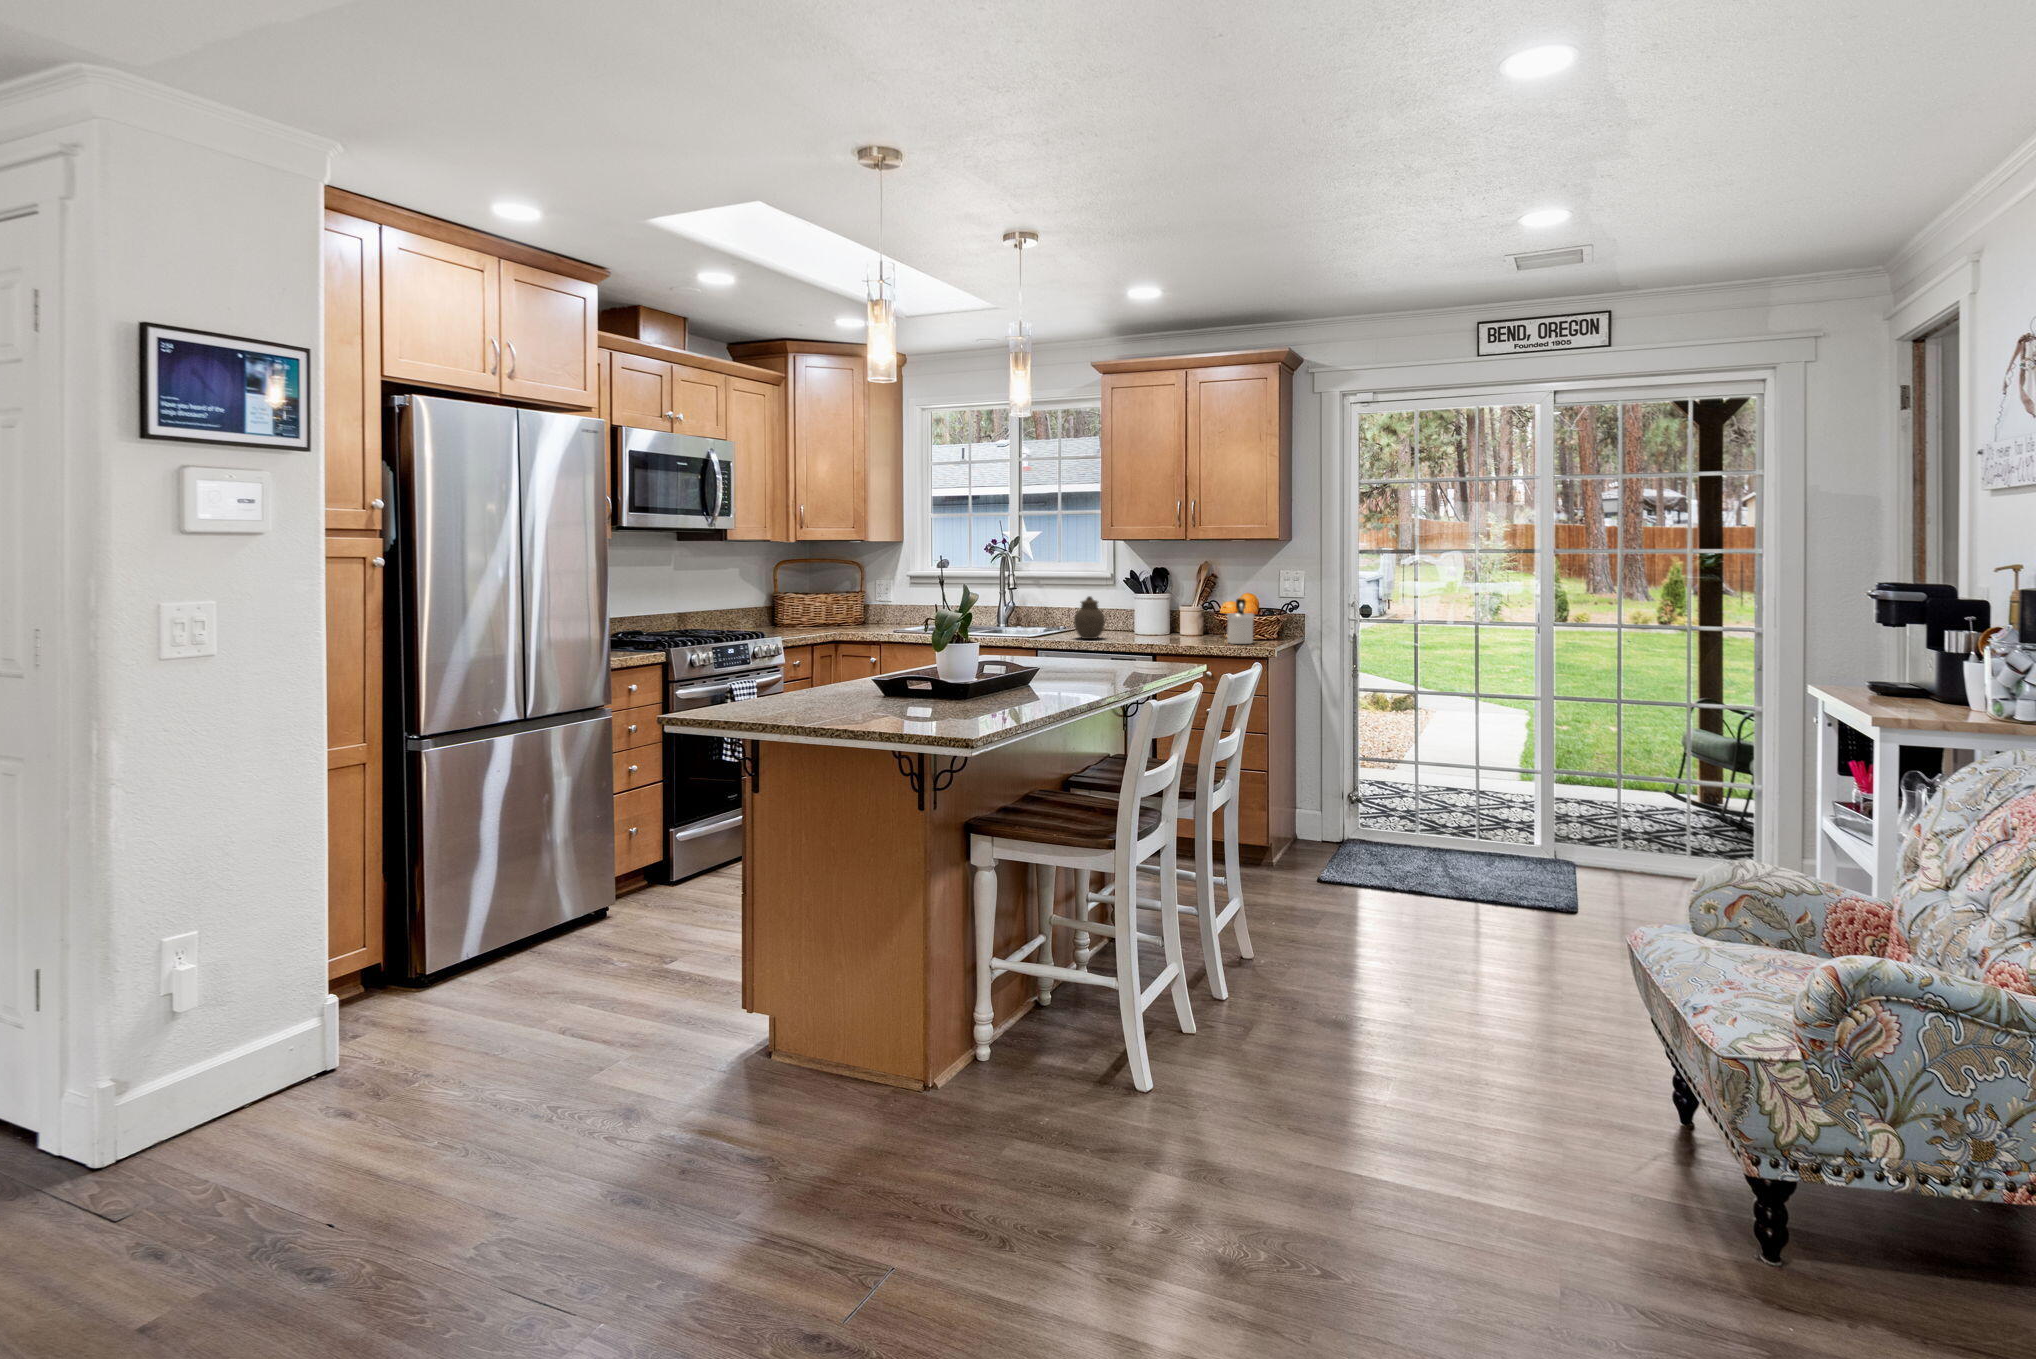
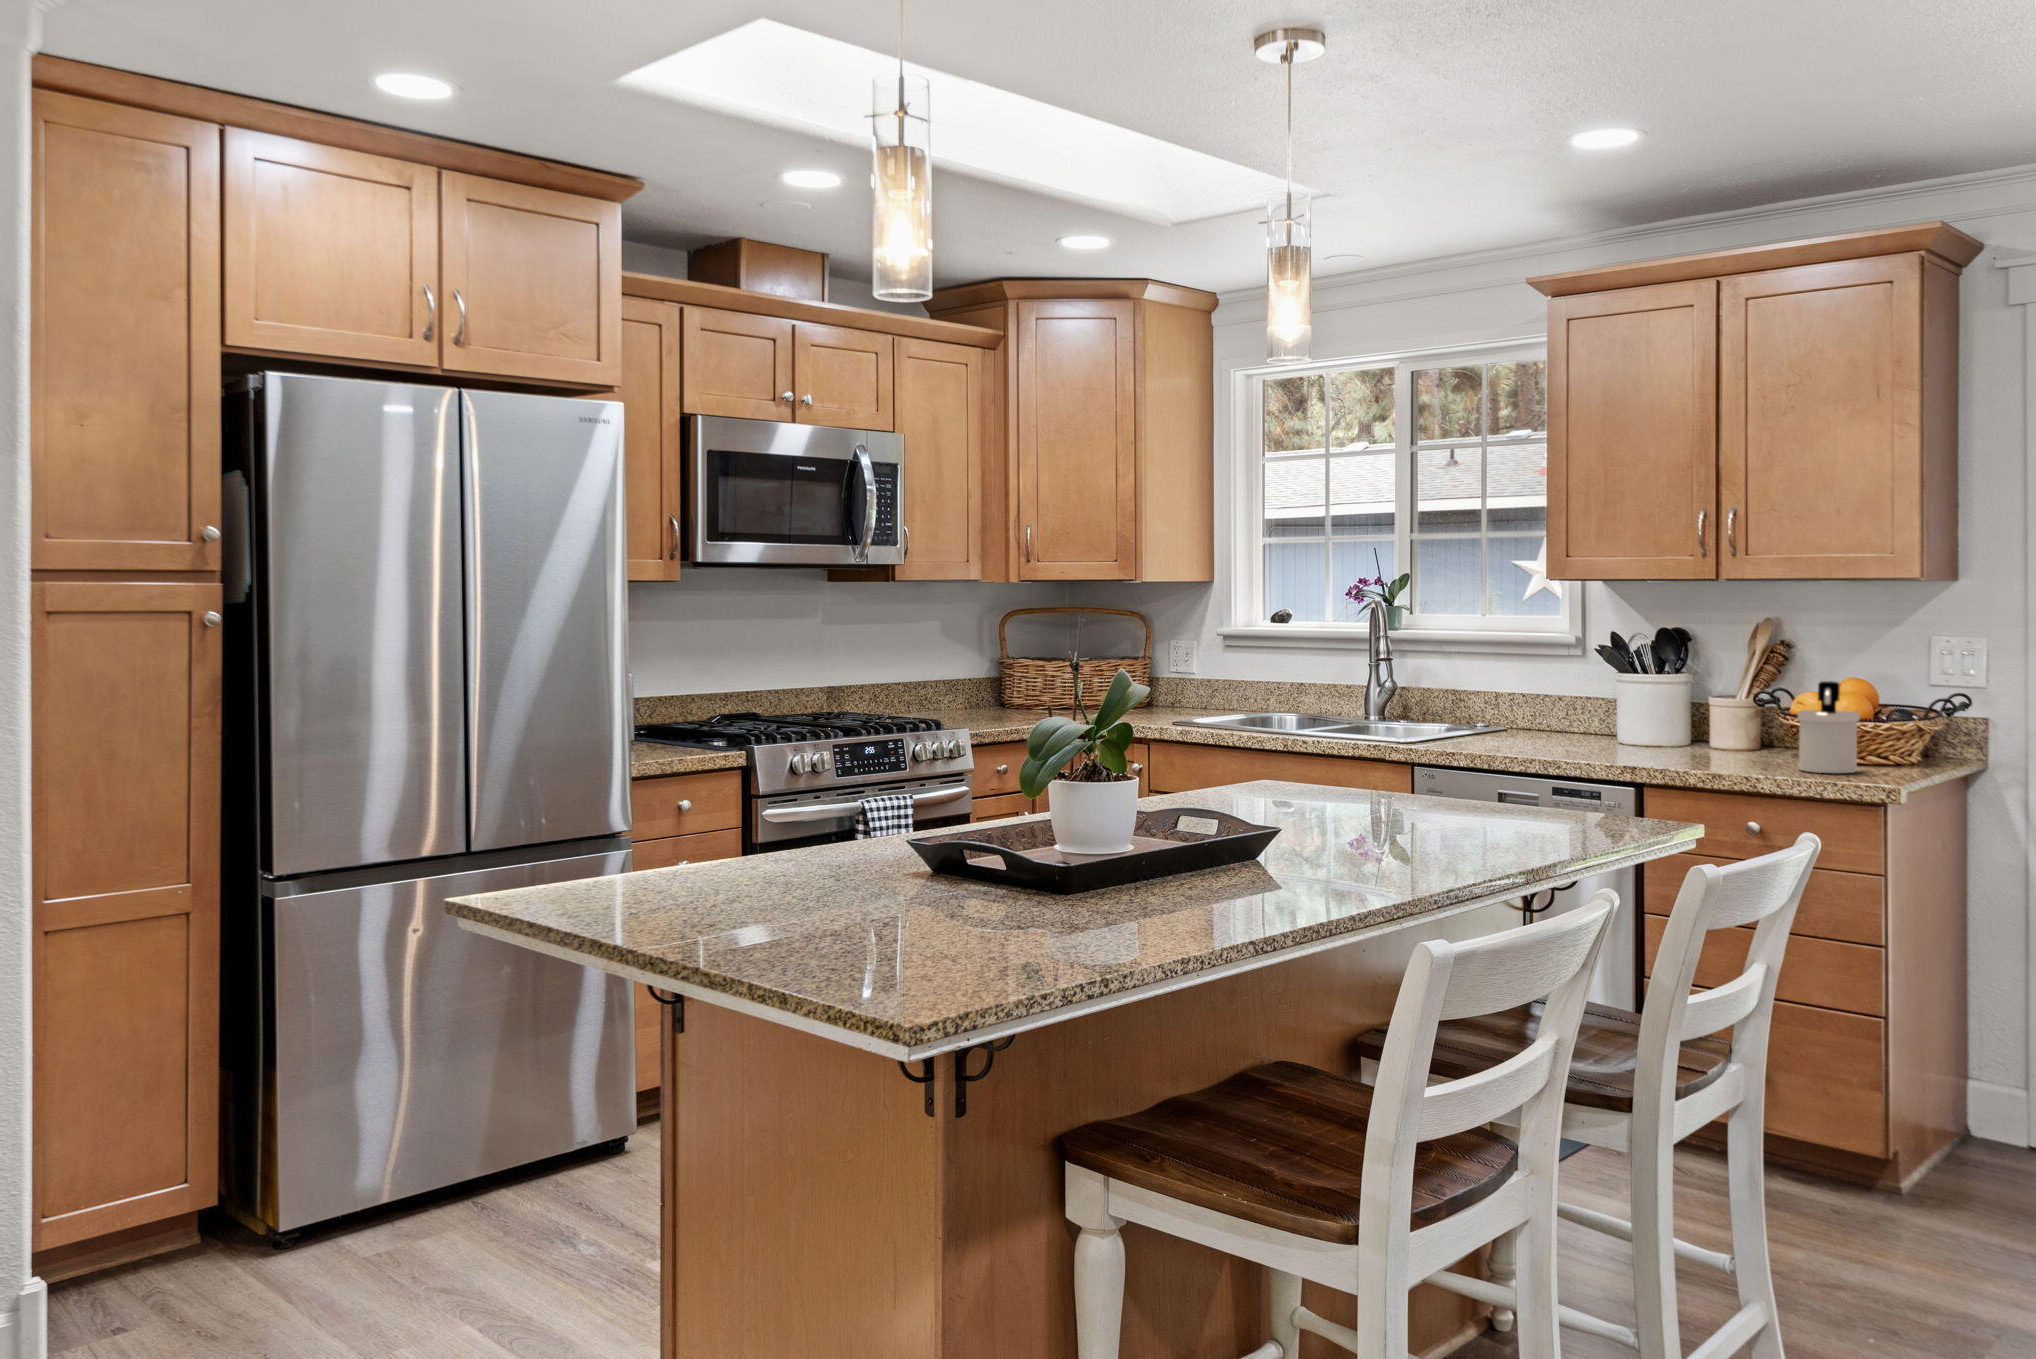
jar: present [1074,596,1105,639] -> none [1485,672,1546,753]

